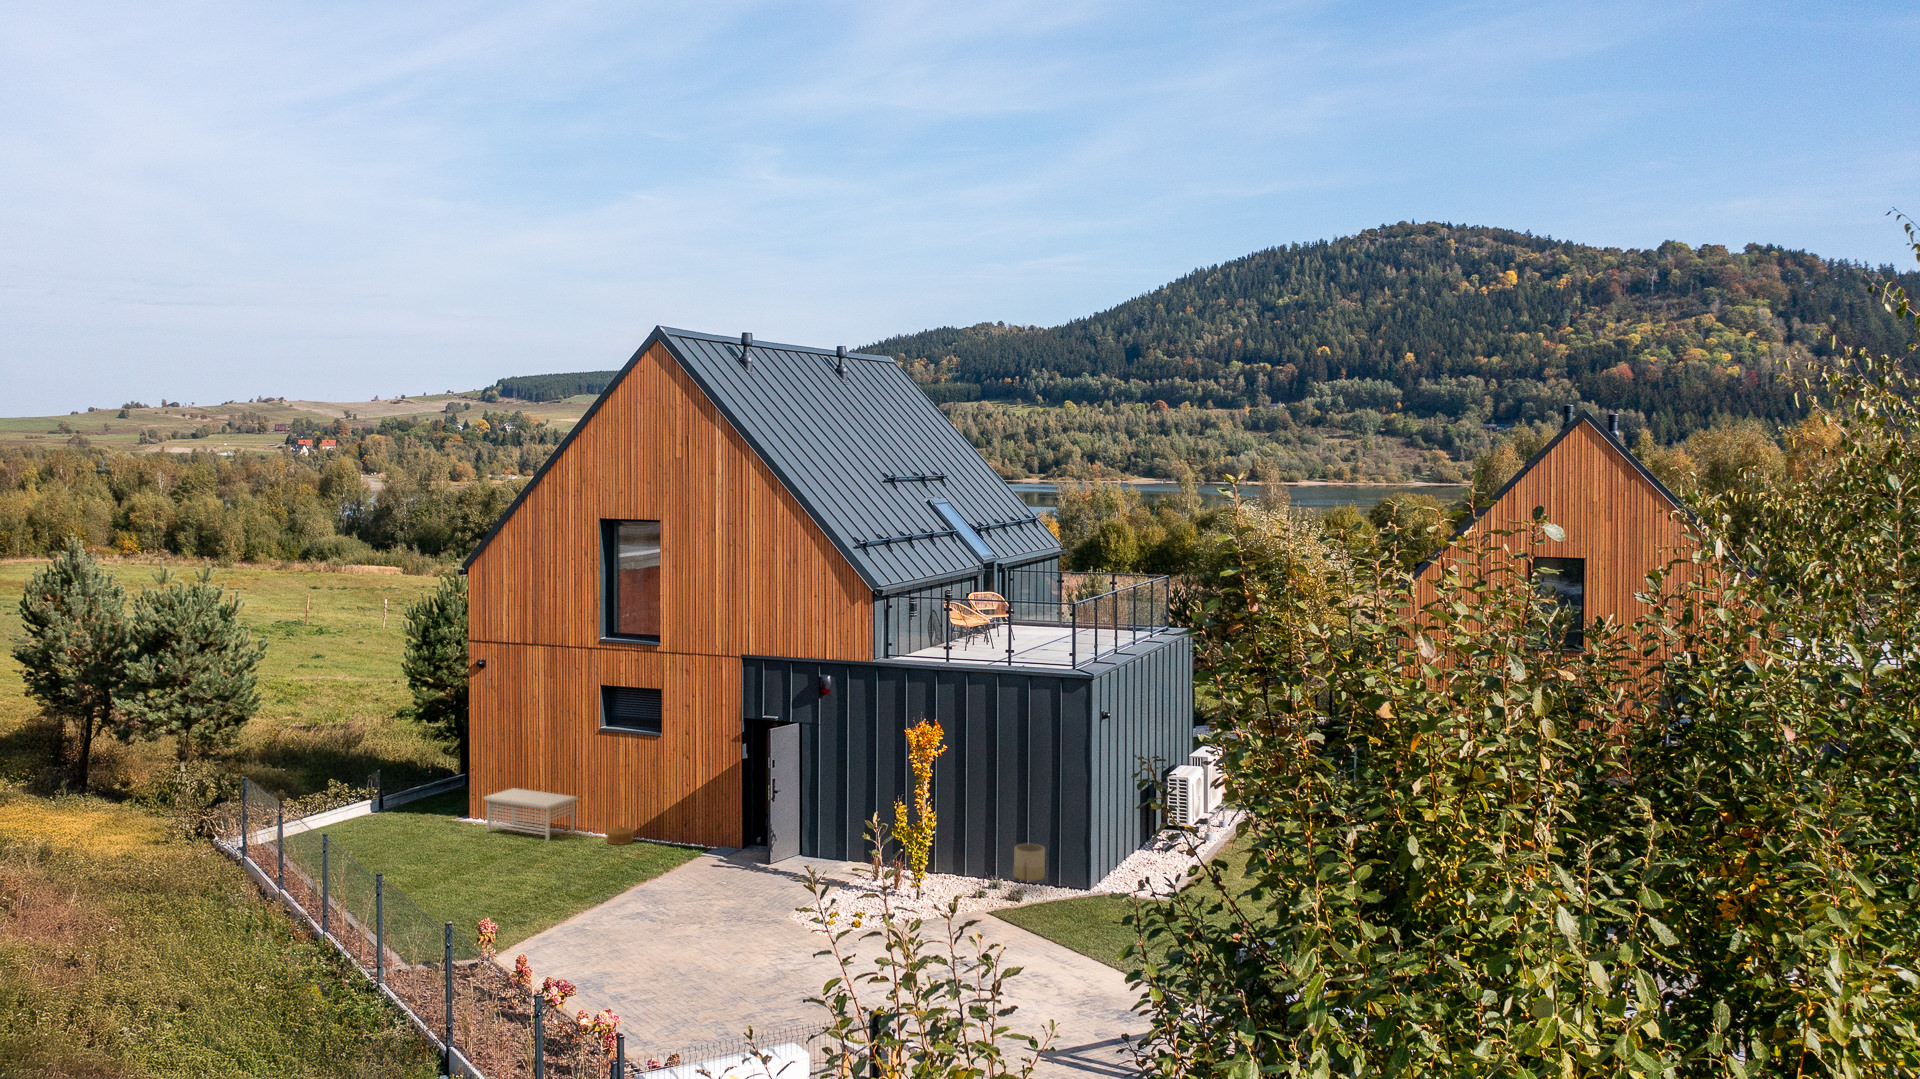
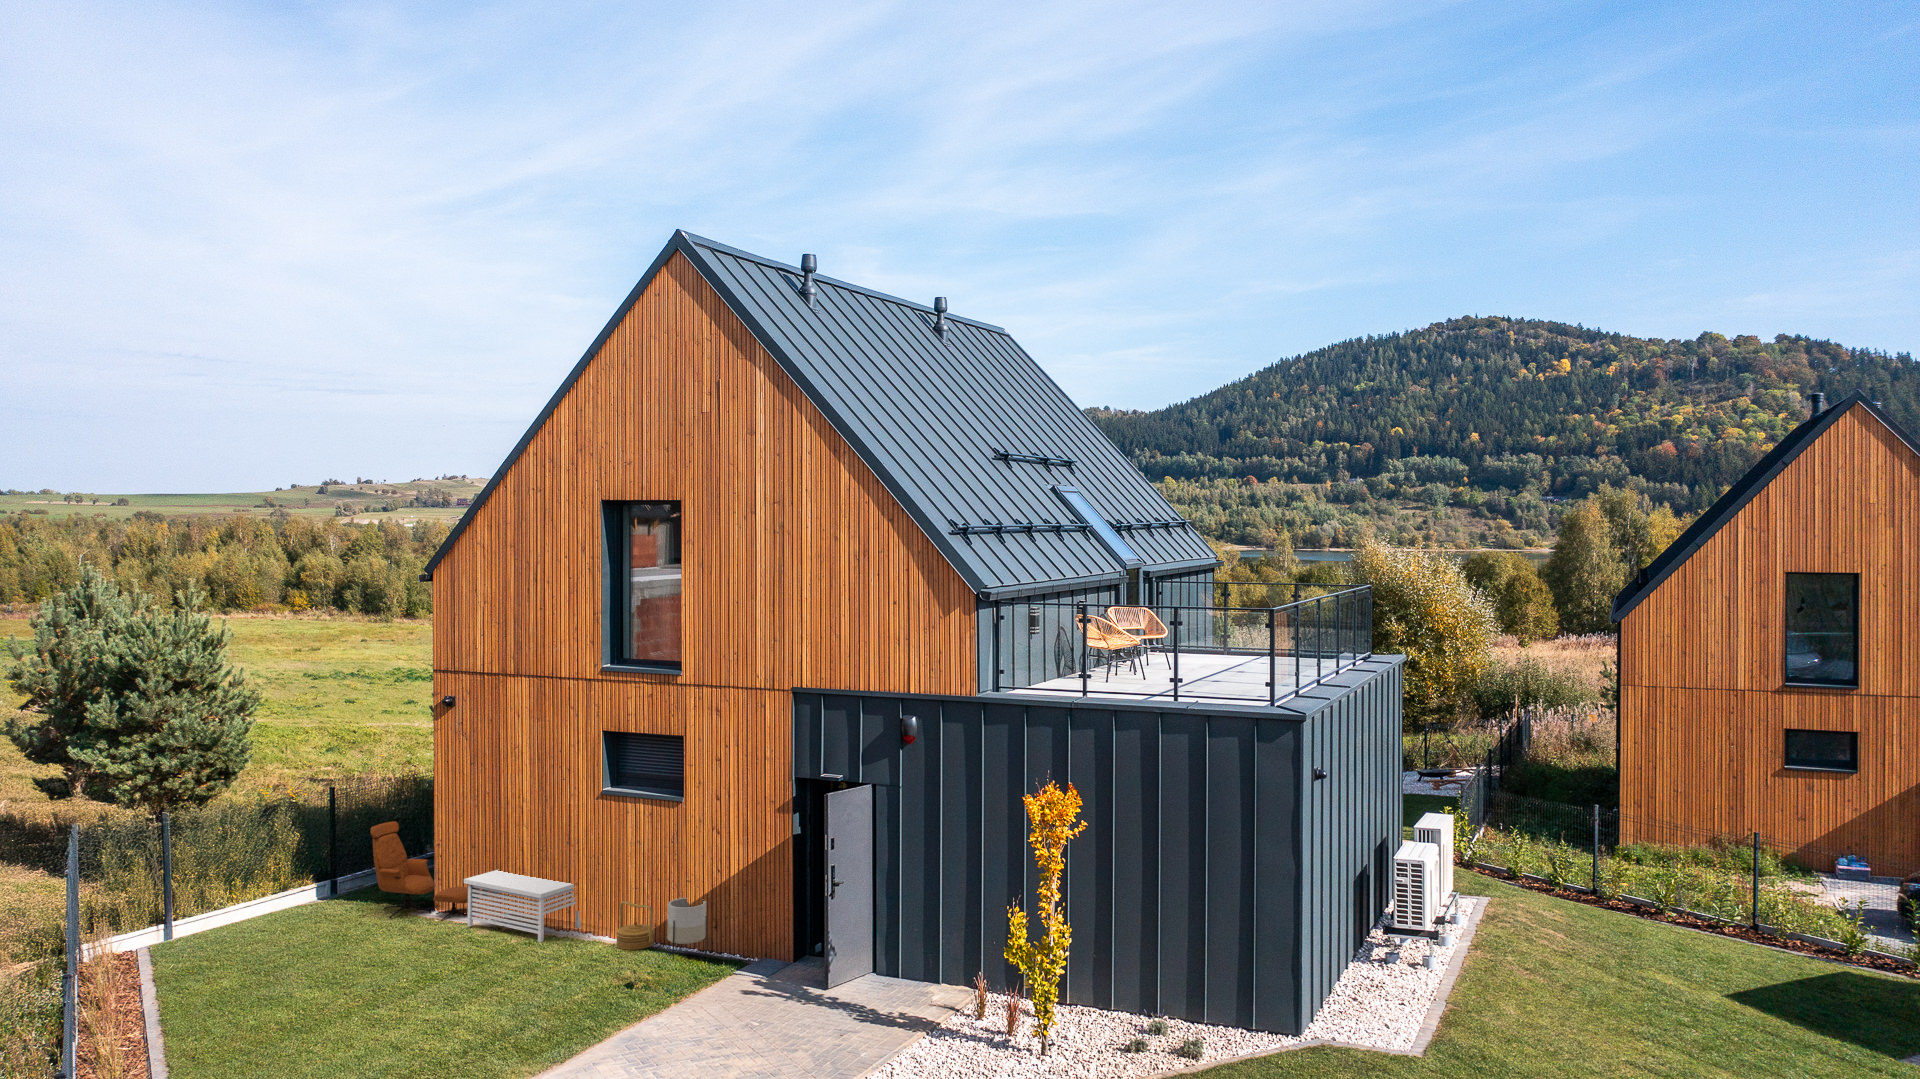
lounge chair: none [404,755,487,829] -> present [370,821,468,921]
planter: present [1014,844,1045,881] -> present [667,898,707,959]

